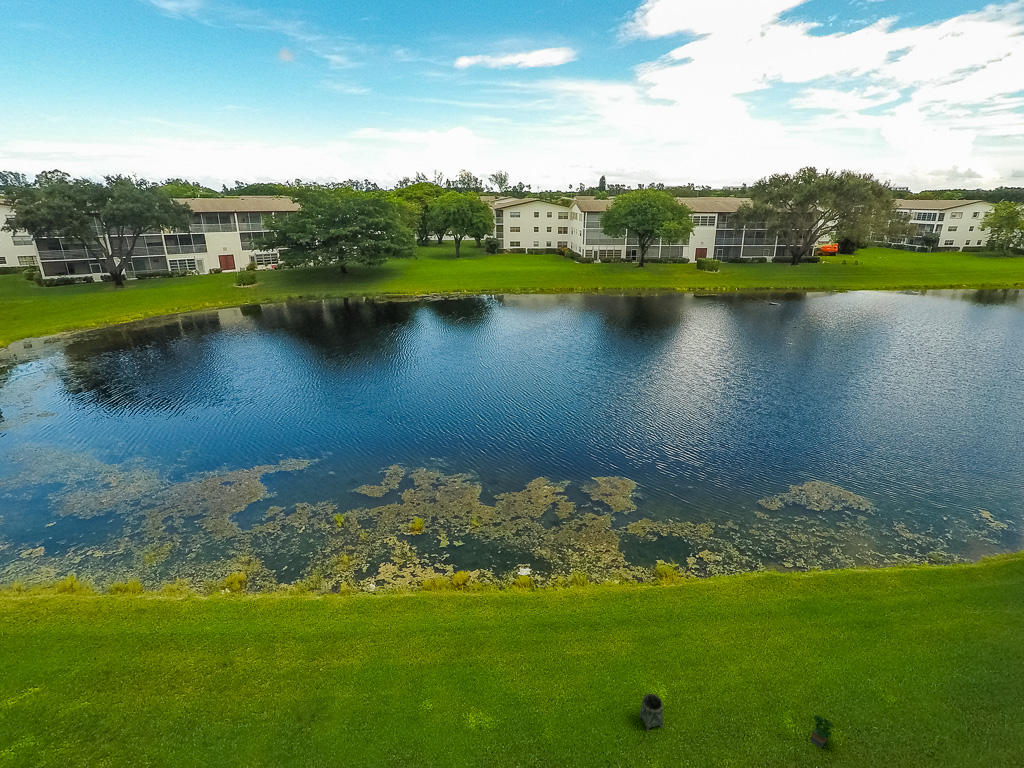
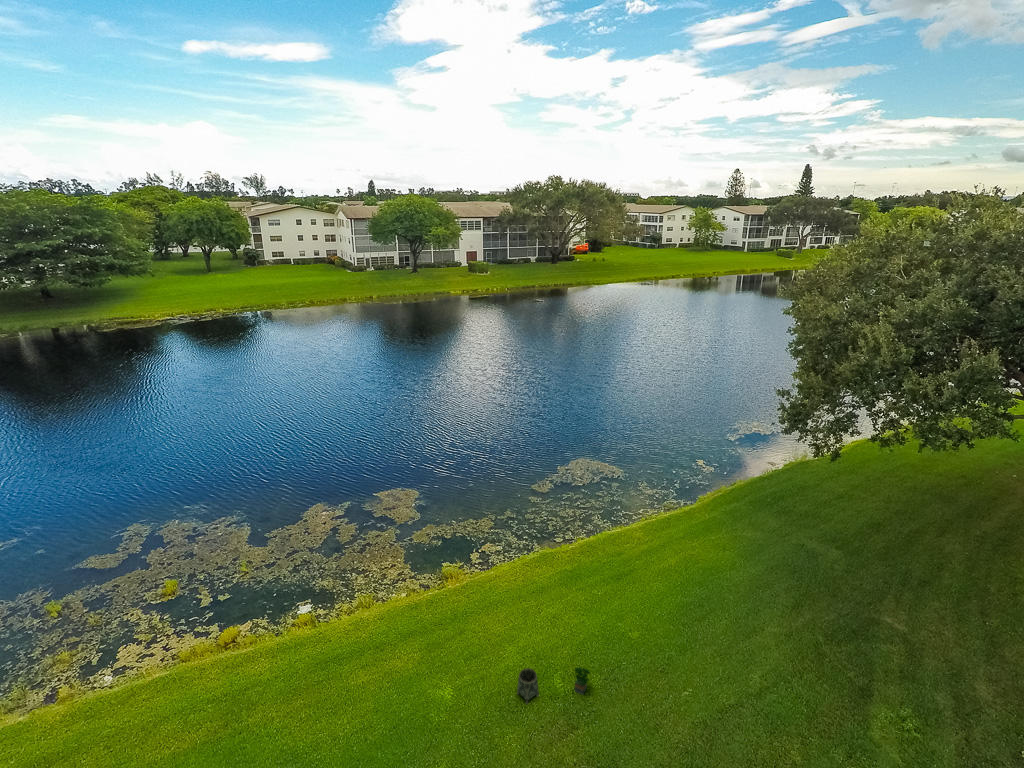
basket: present [639,694,663,732] -> present [517,668,539,704]

